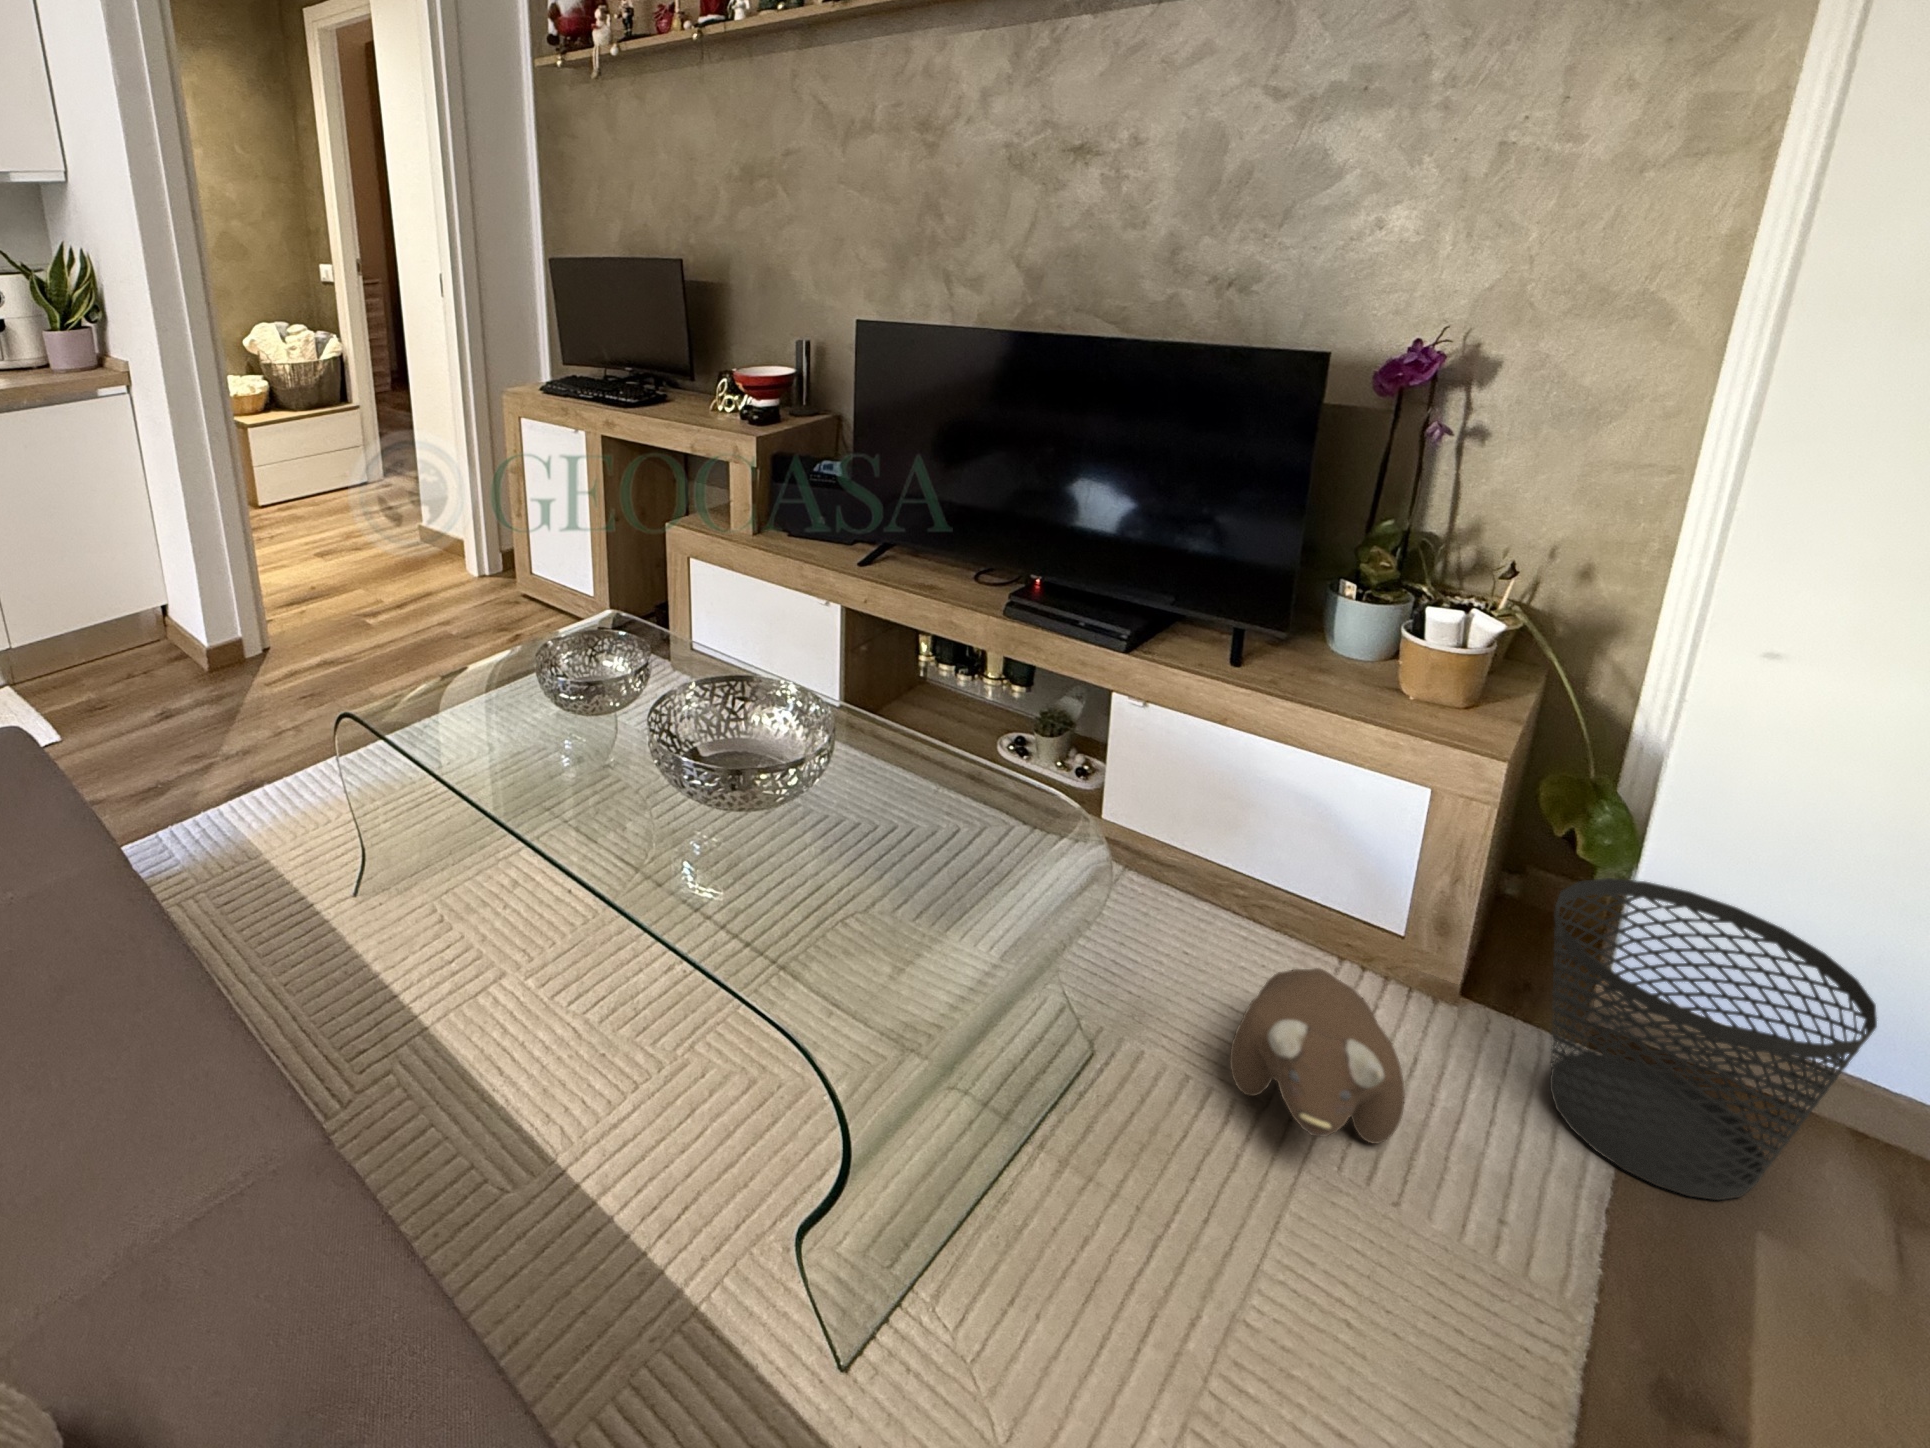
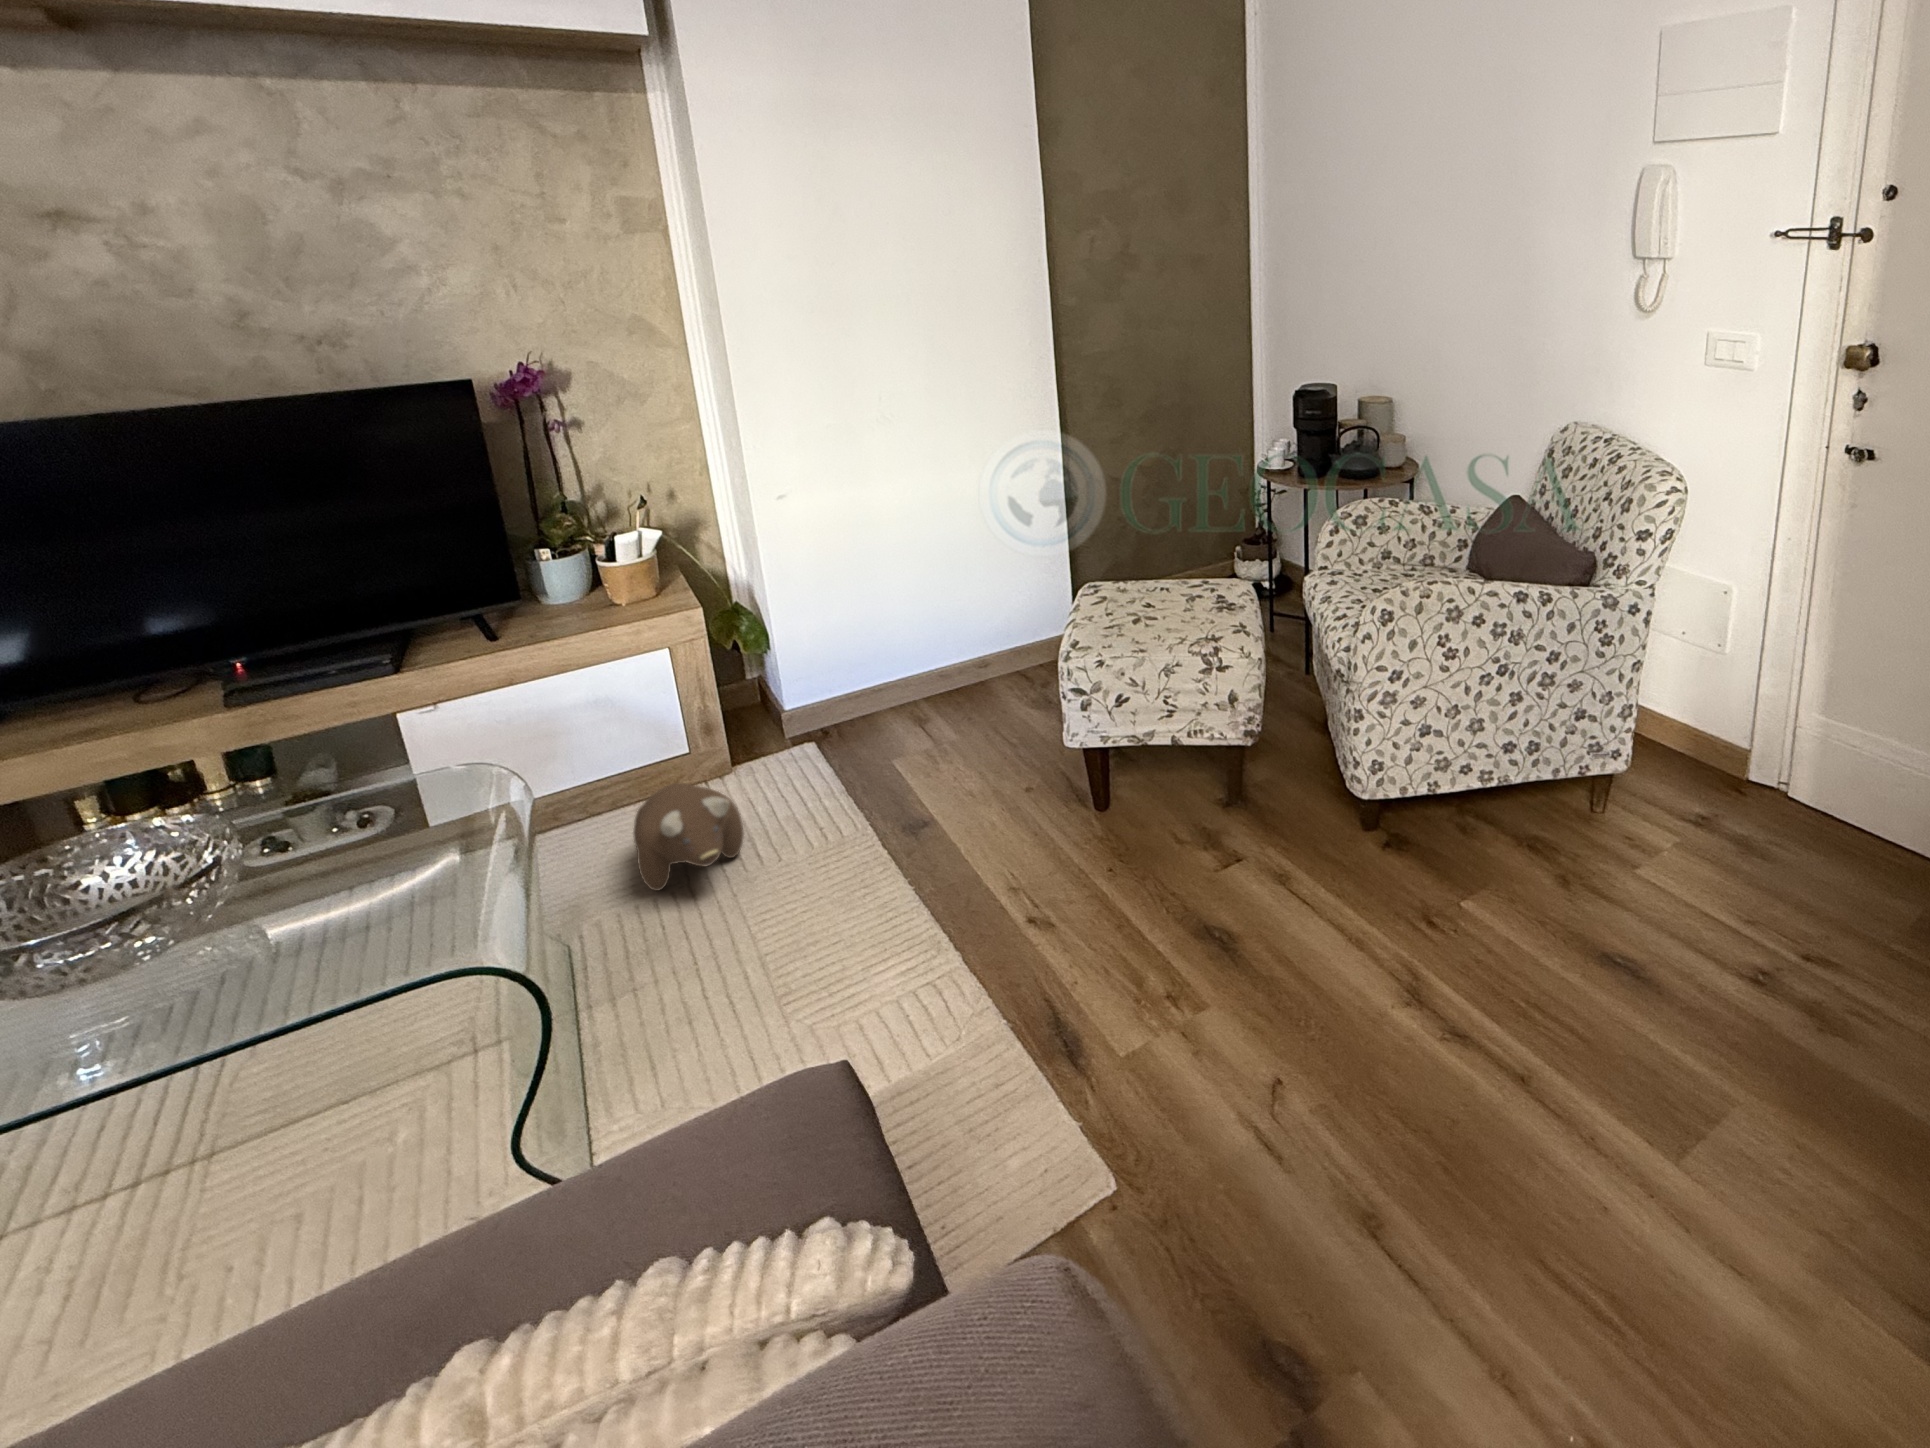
wastebasket: present [1550,878,1877,1200] -> none [751,627,882,783]

